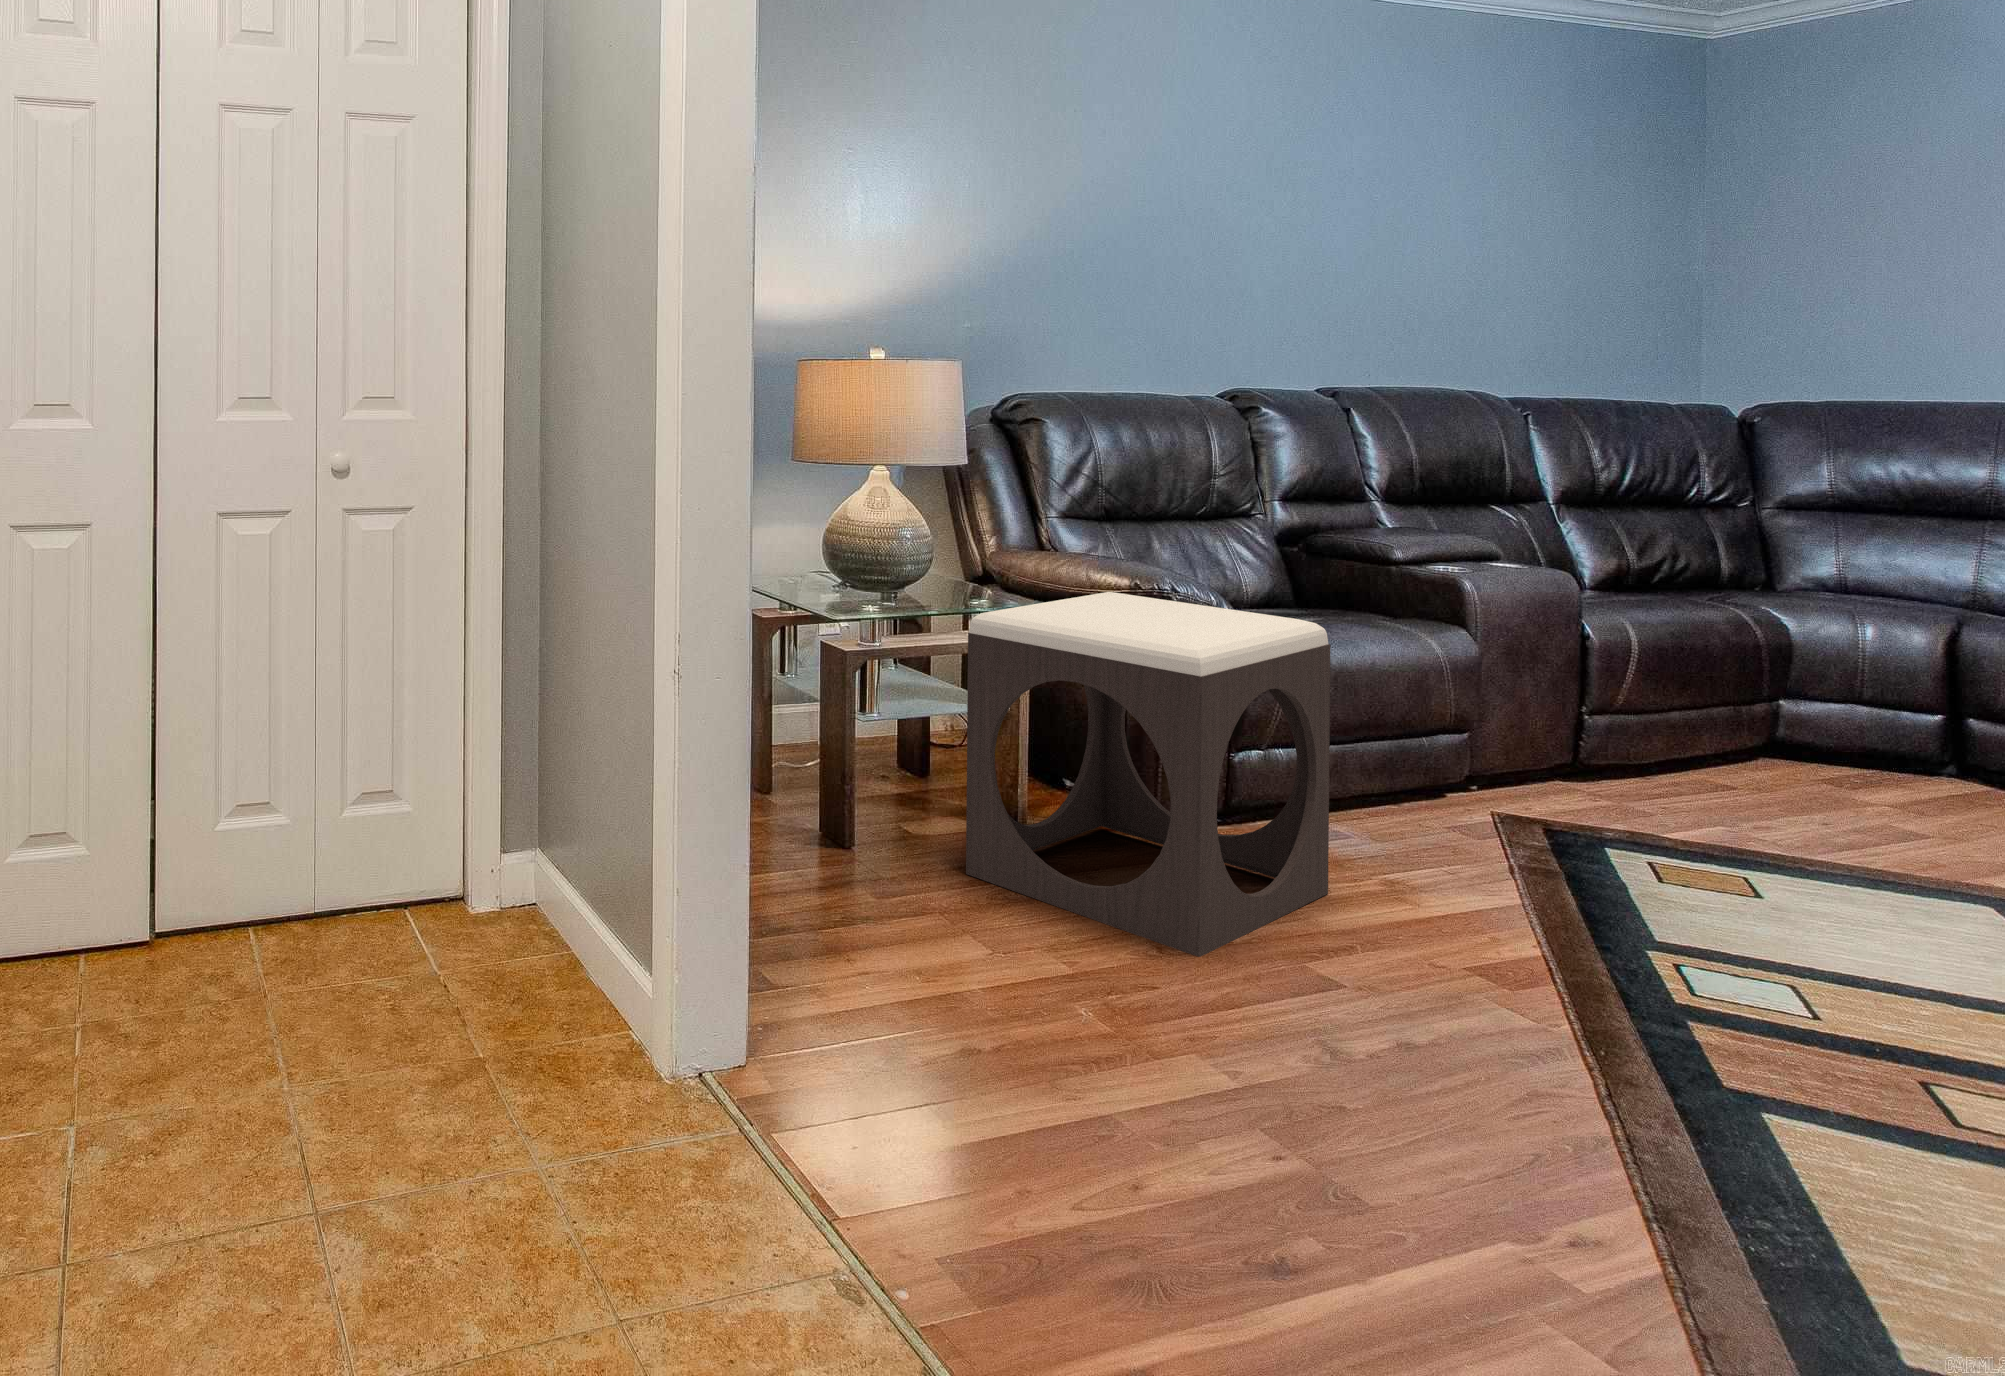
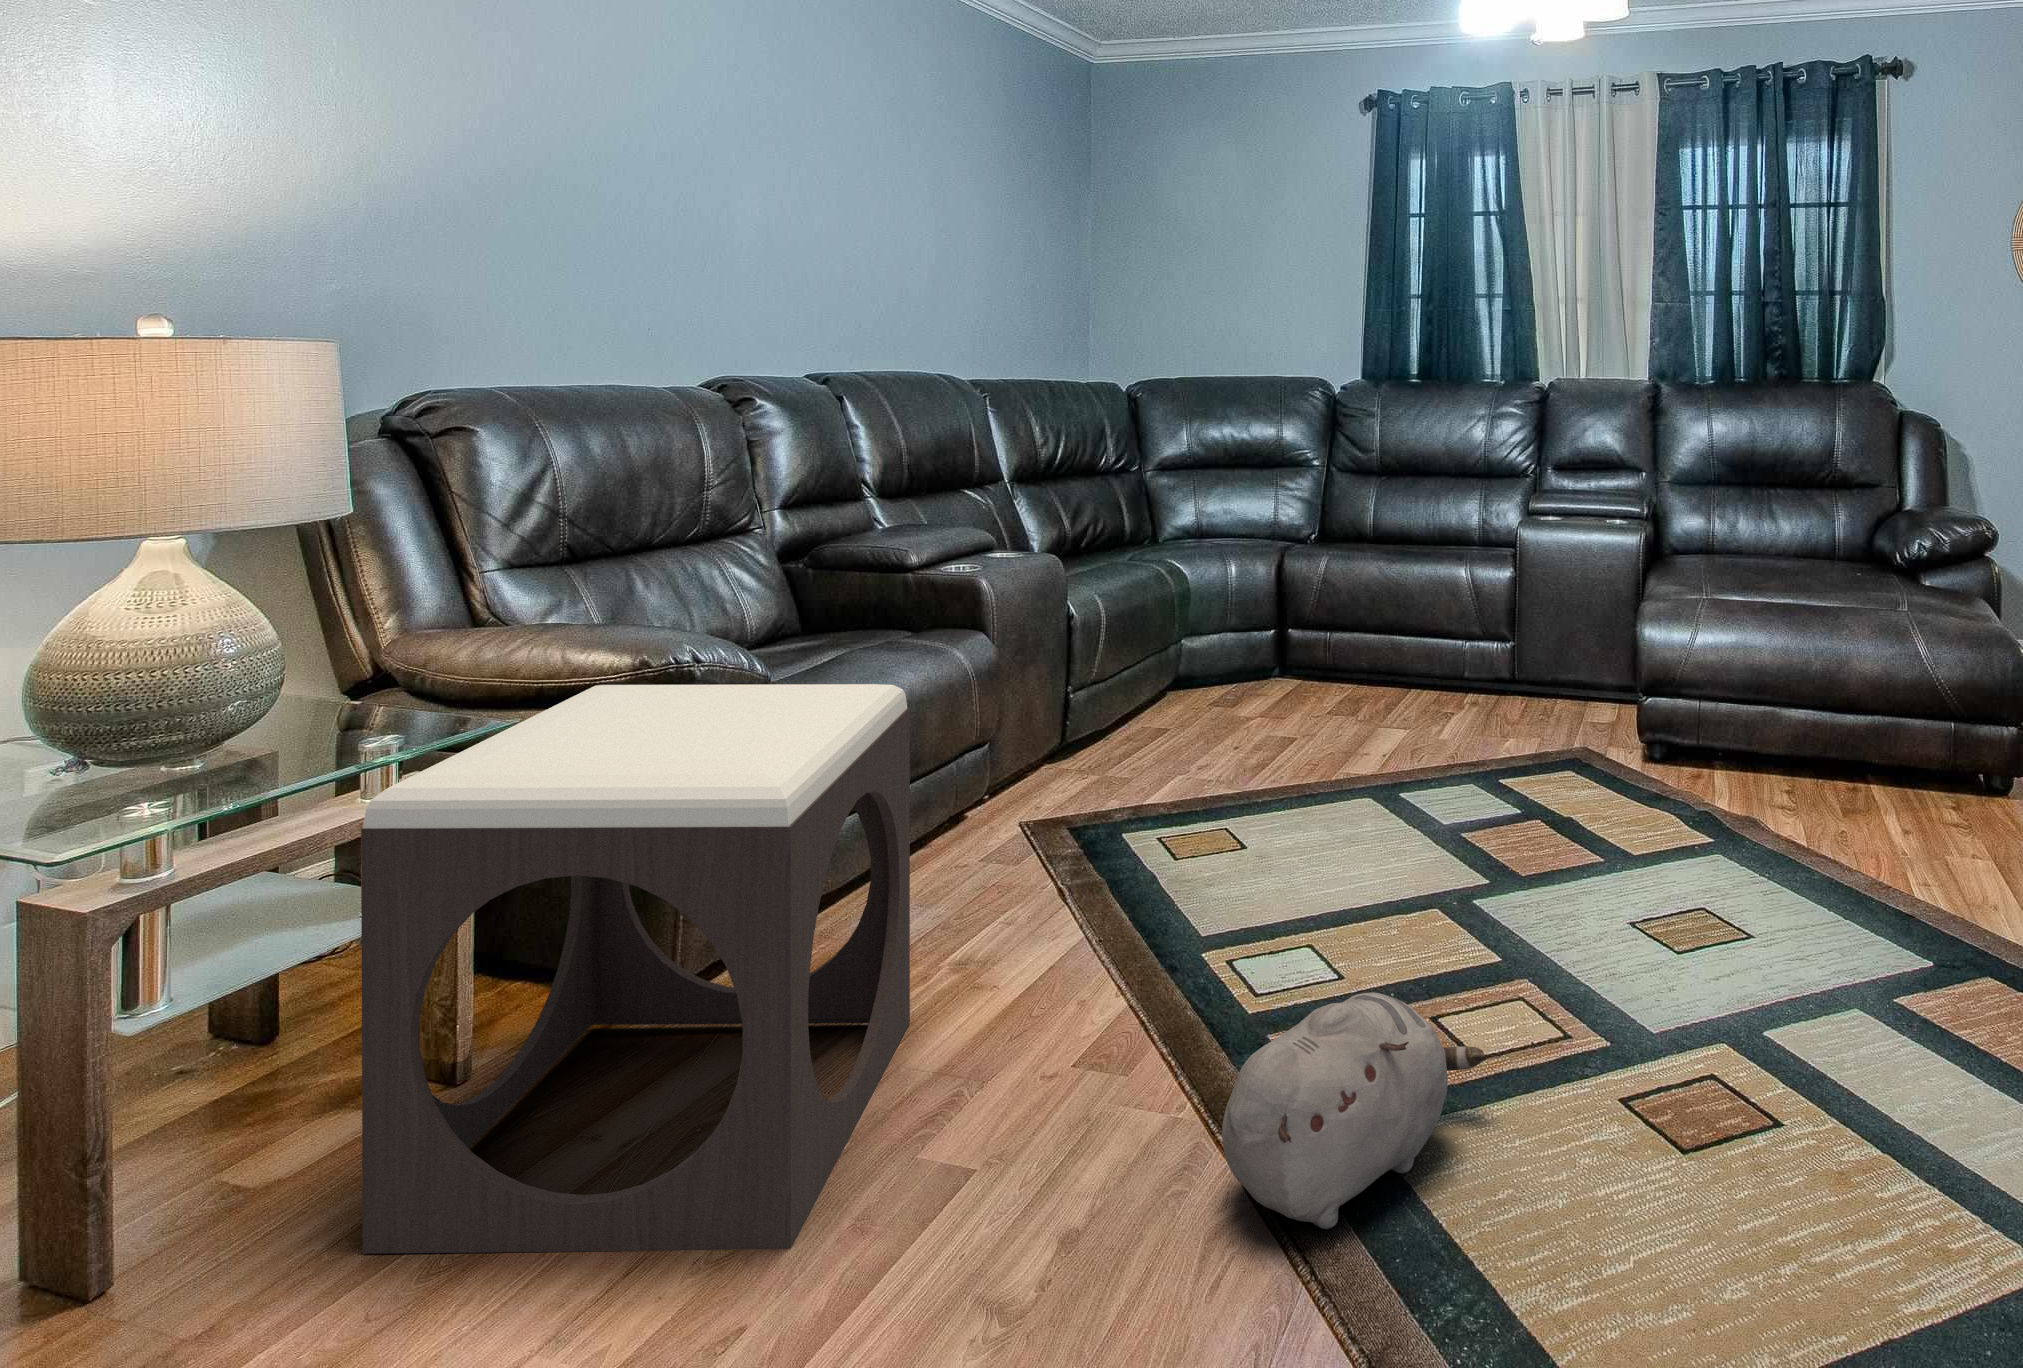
plush toy: none [1542,934,1890,1115] -> present [1222,992,1485,1229]

